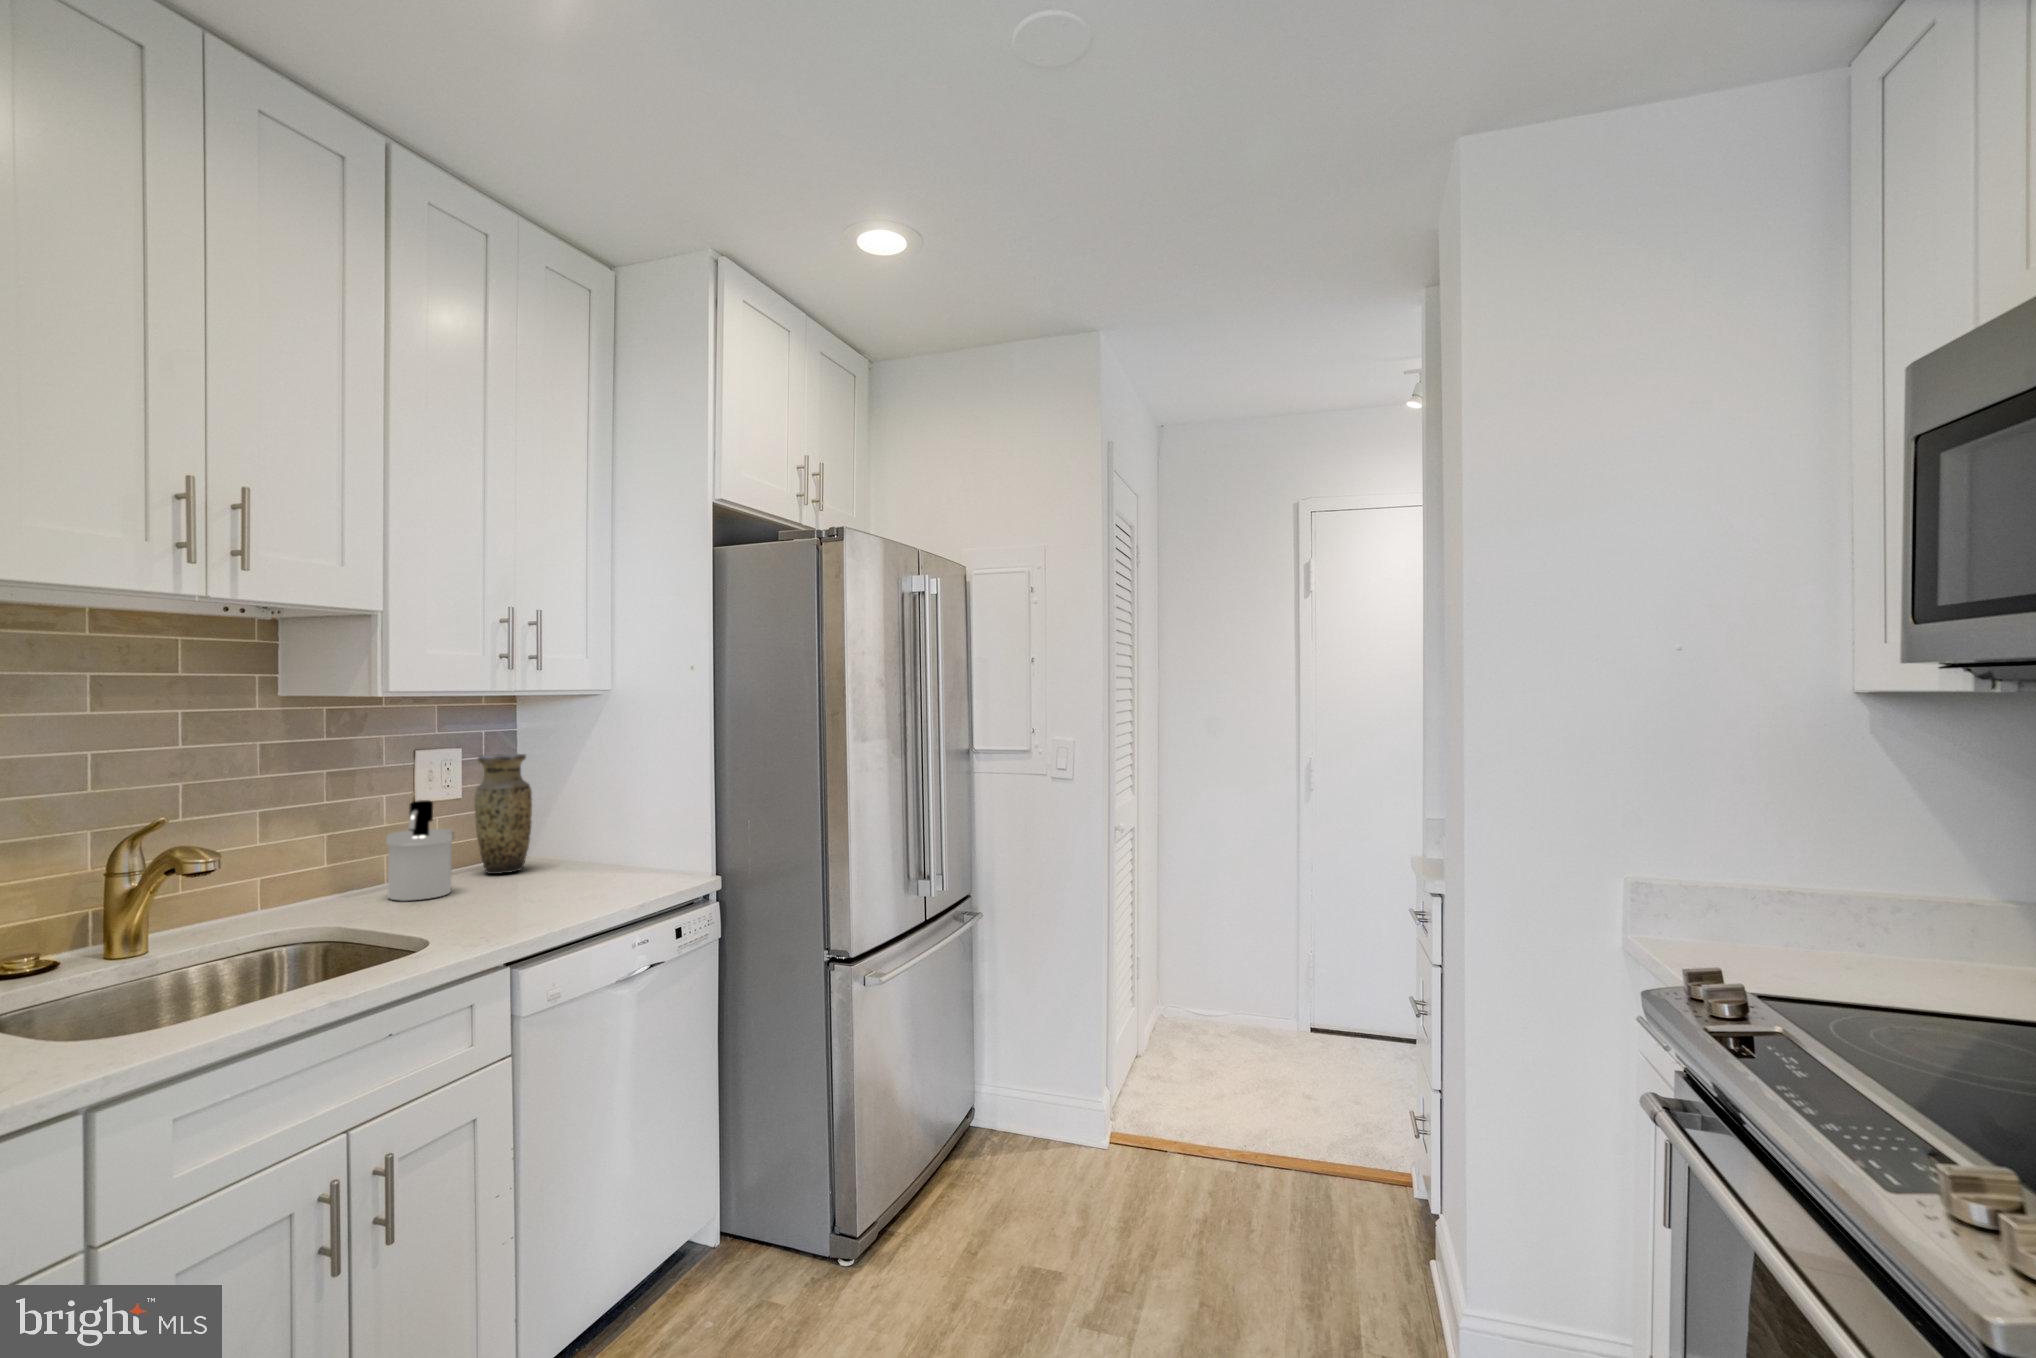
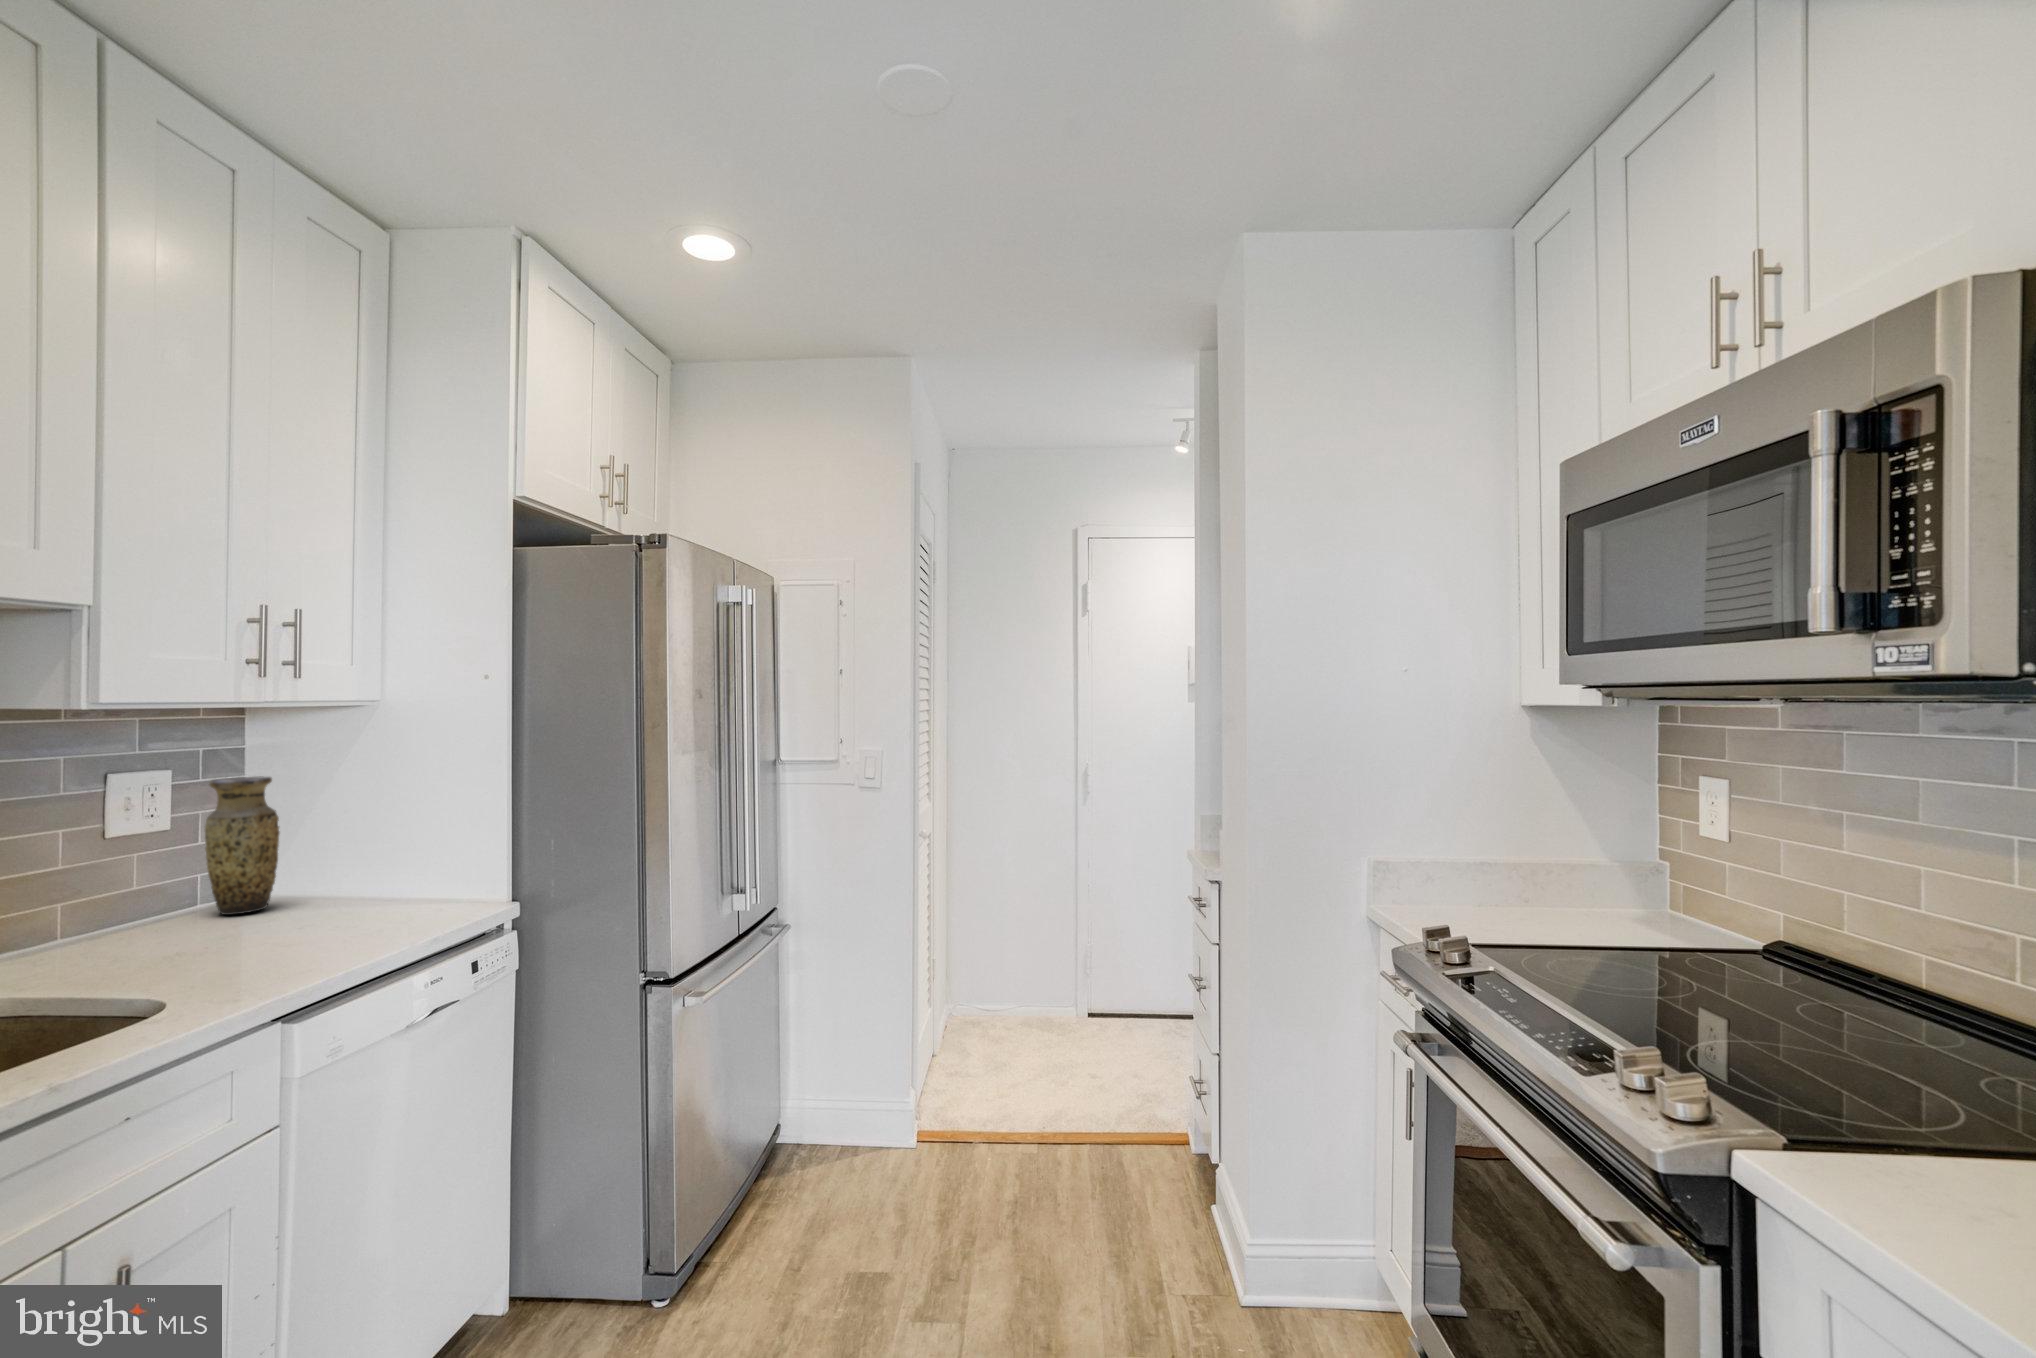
soap dispenser: present [386,800,454,901] -> none [100,833,190,951]

